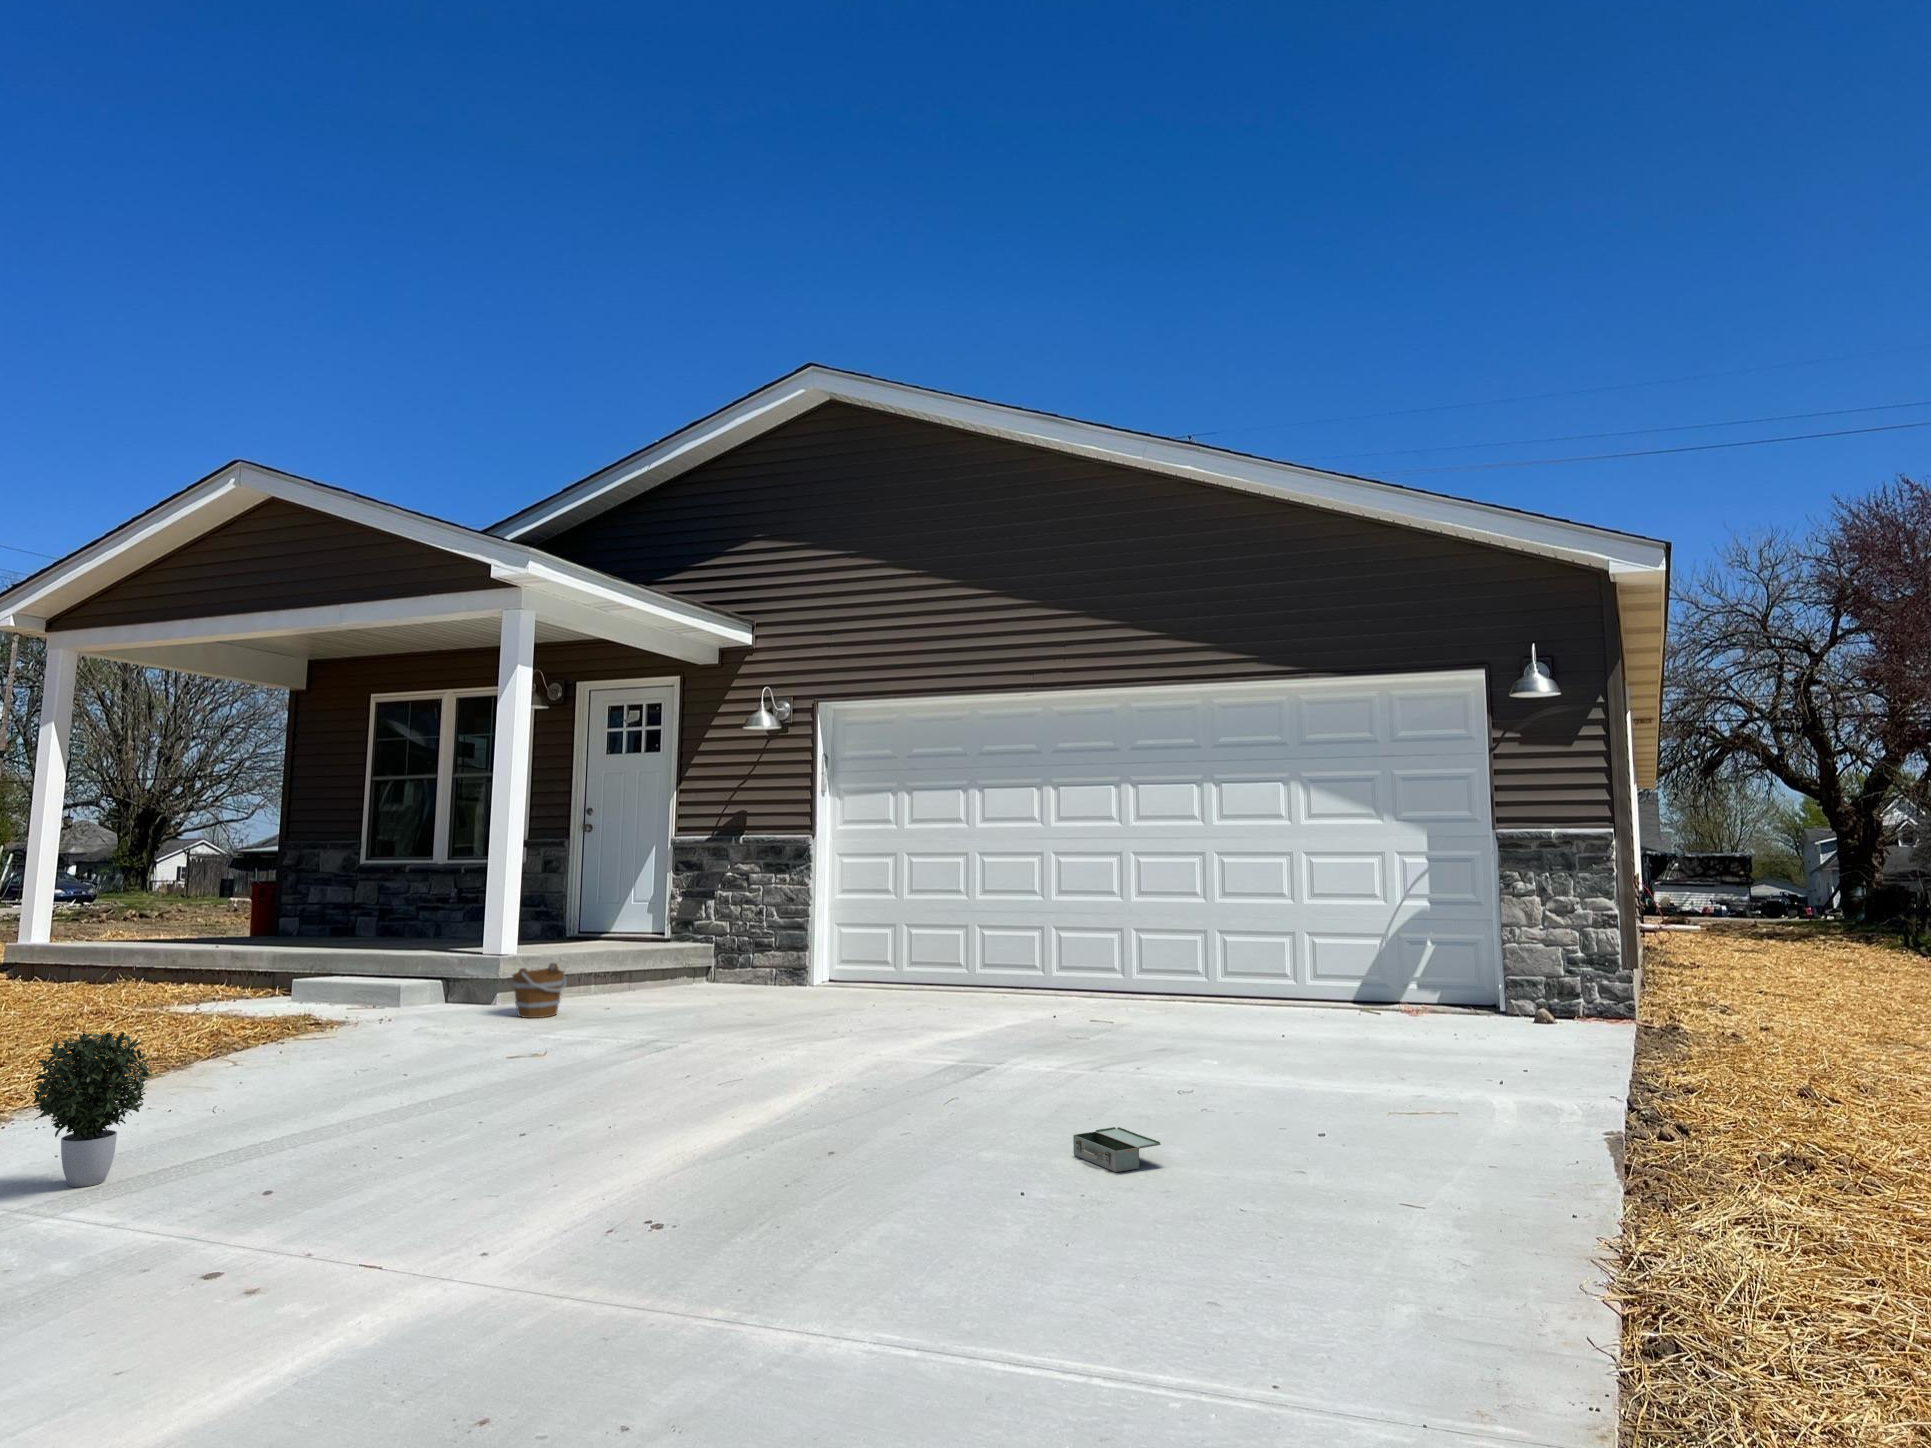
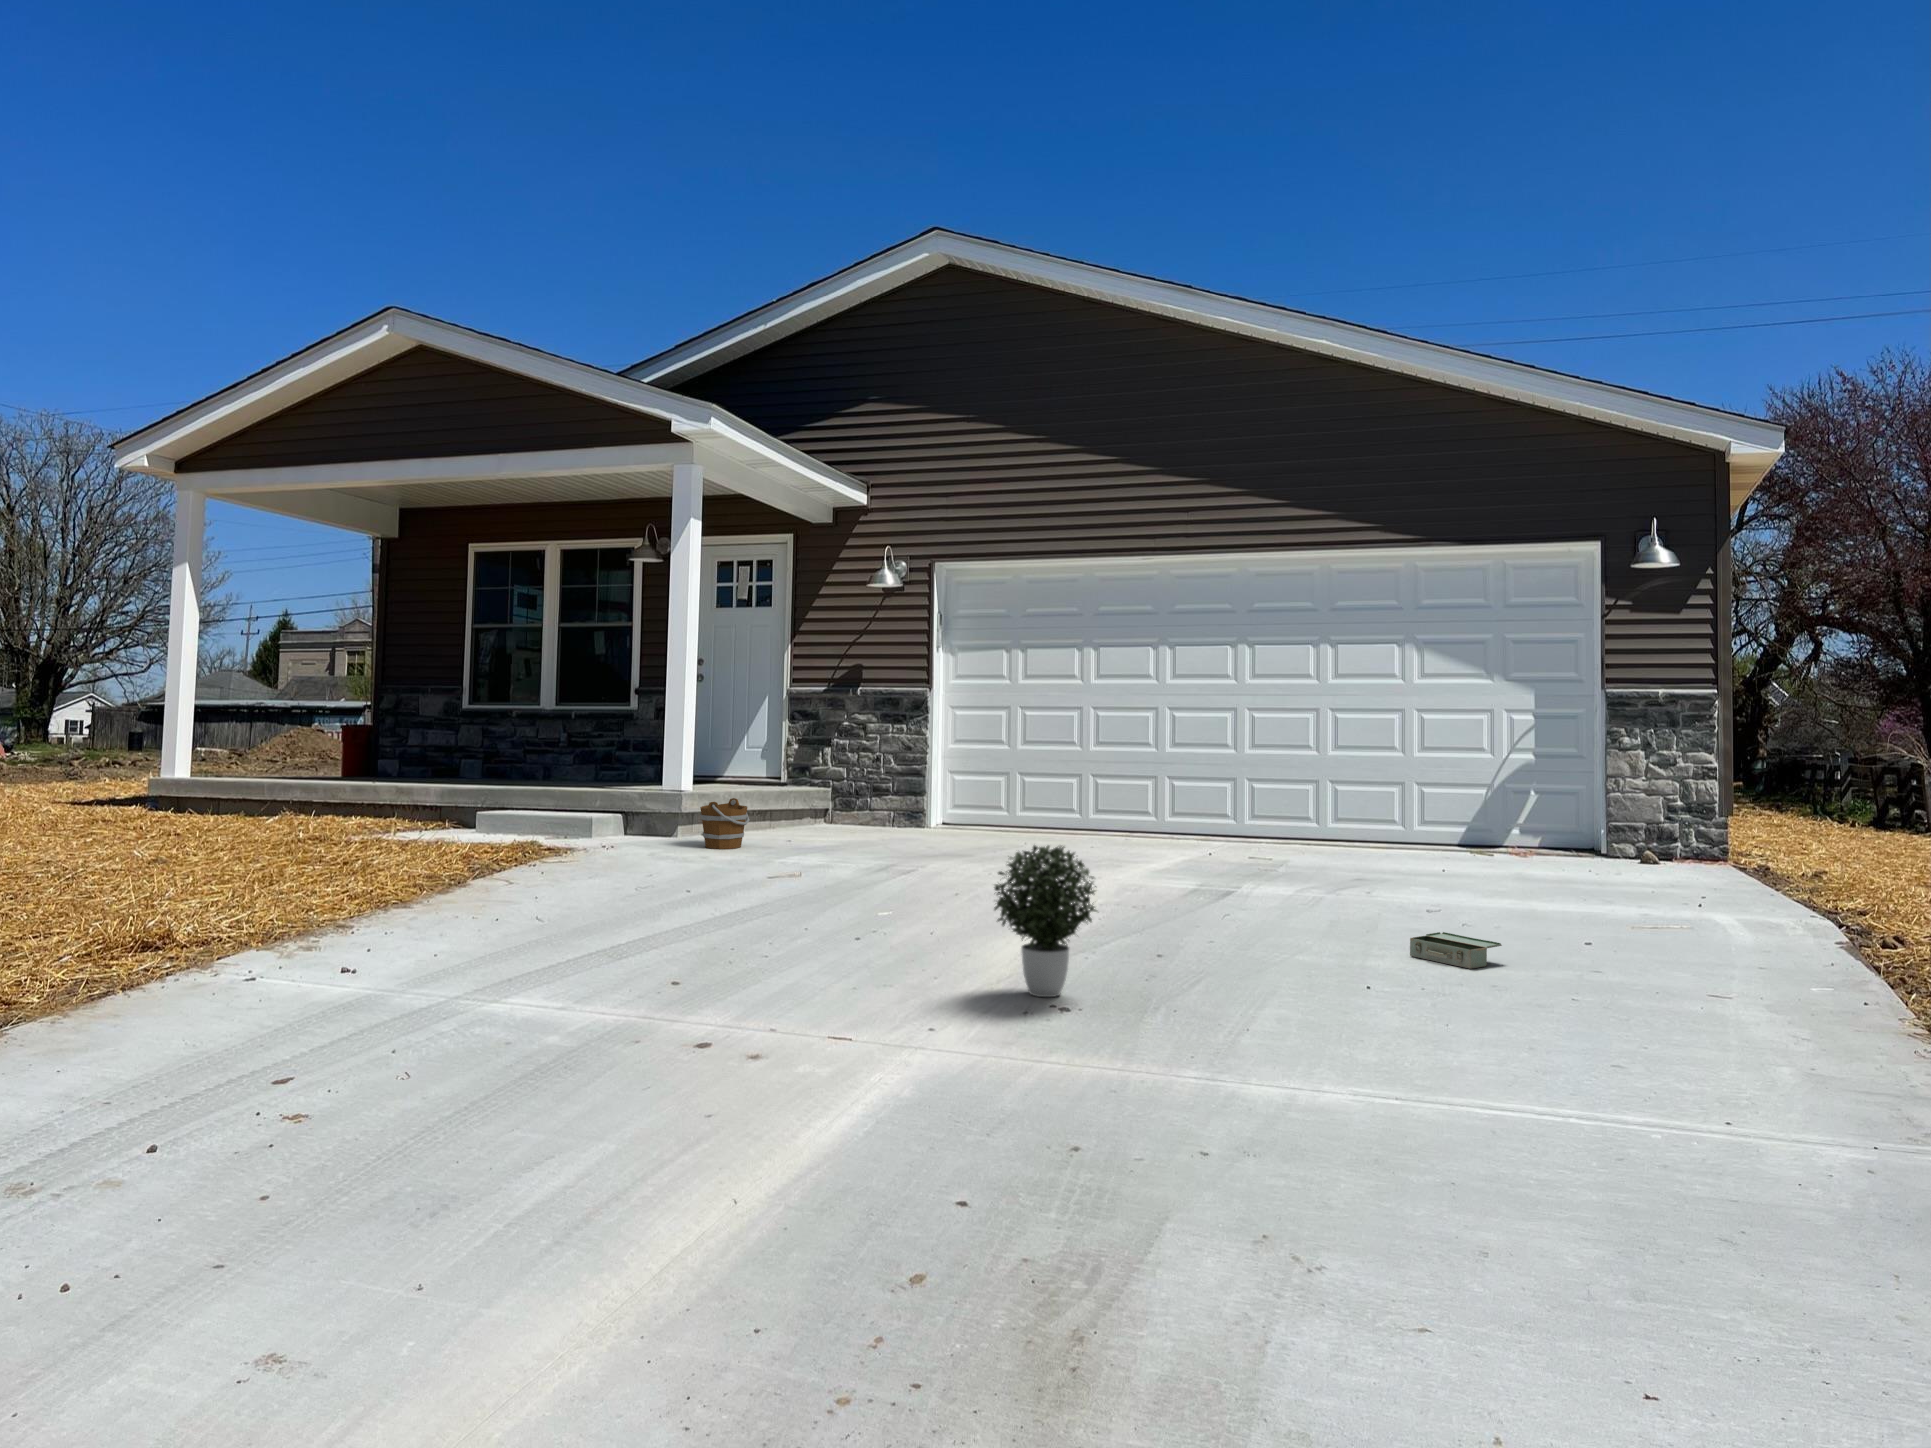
potted plant: present [34,1032,152,1187] -> present [994,845,1097,997]

